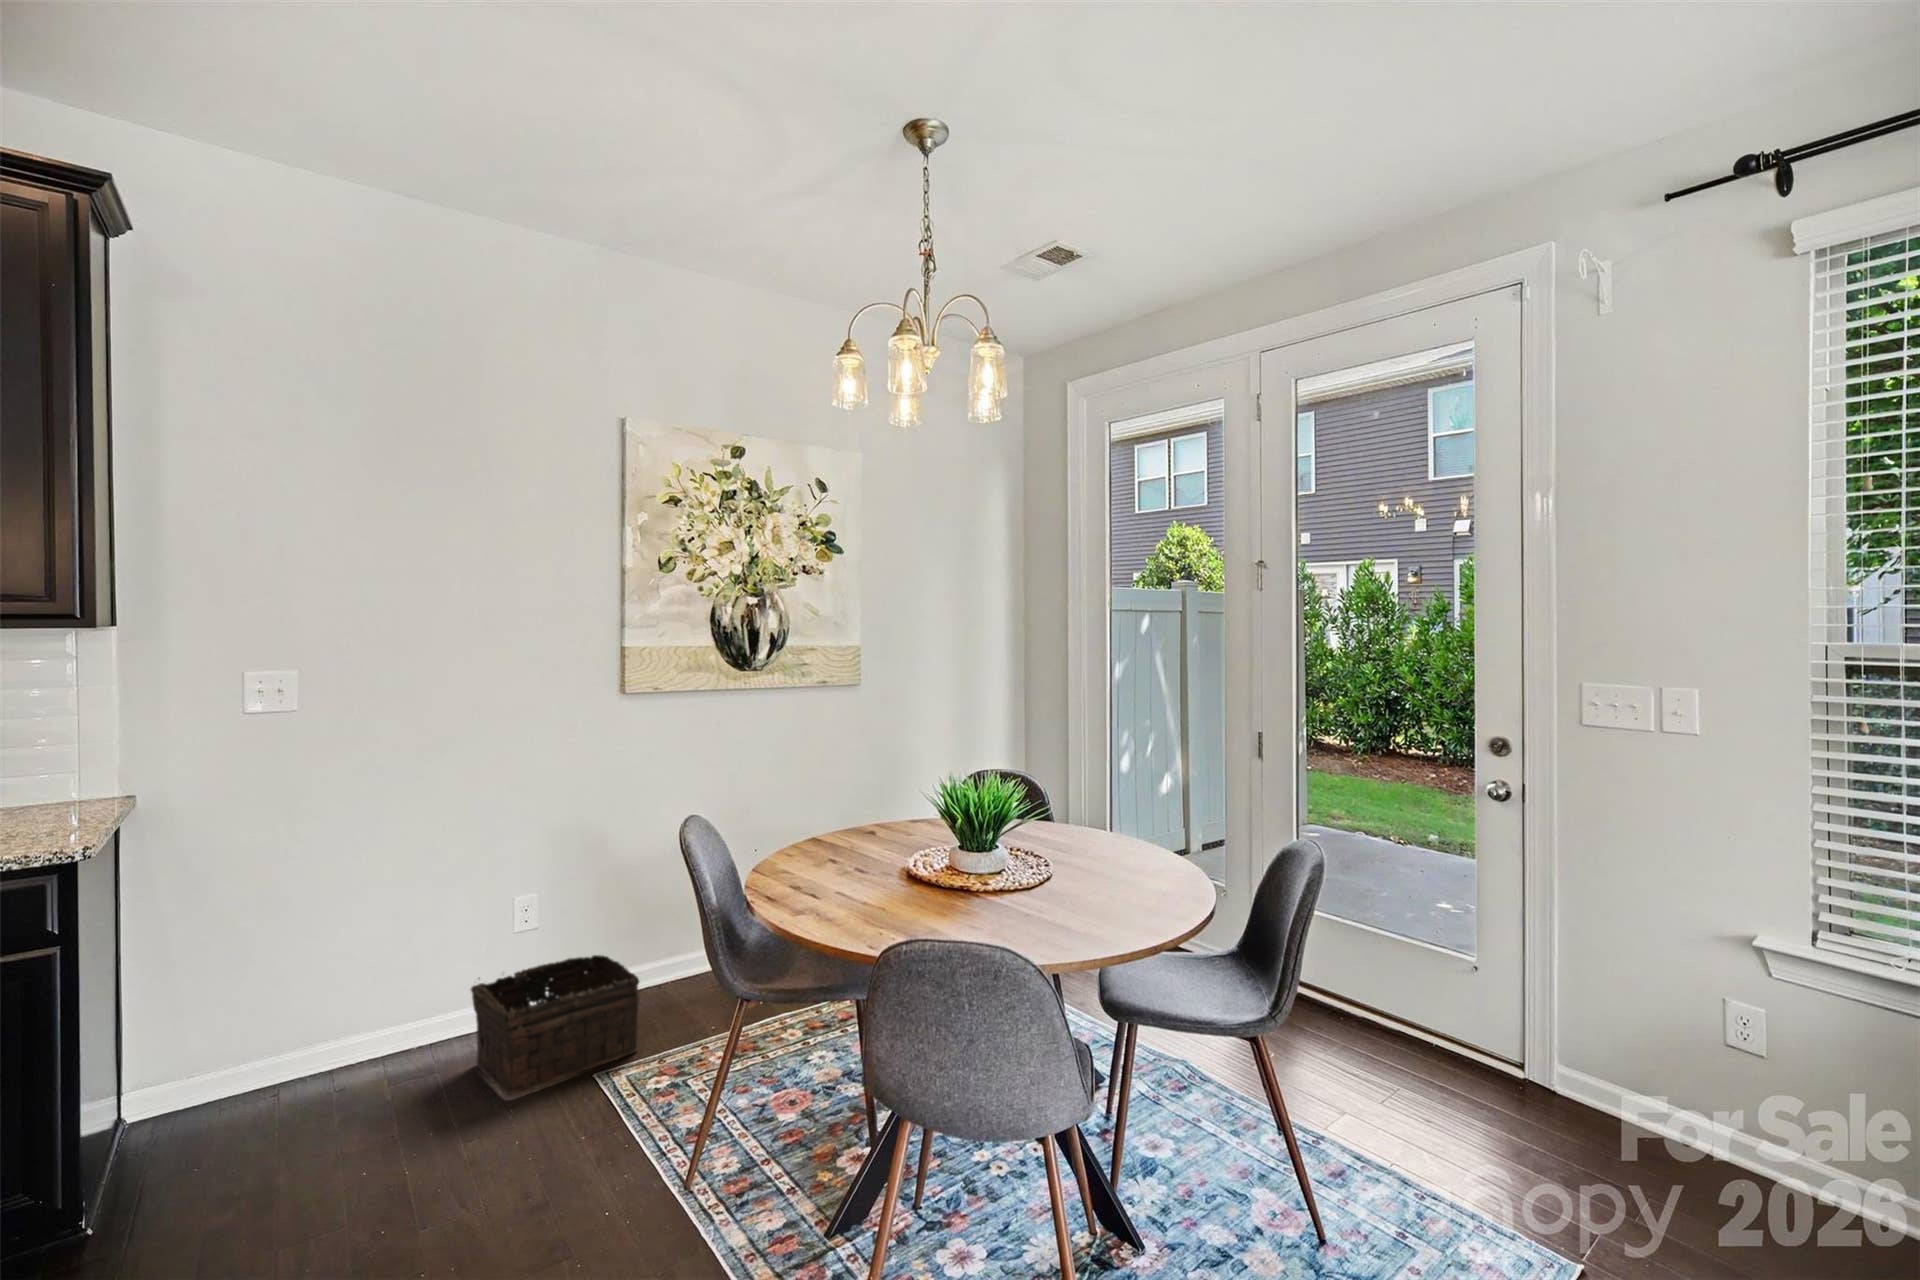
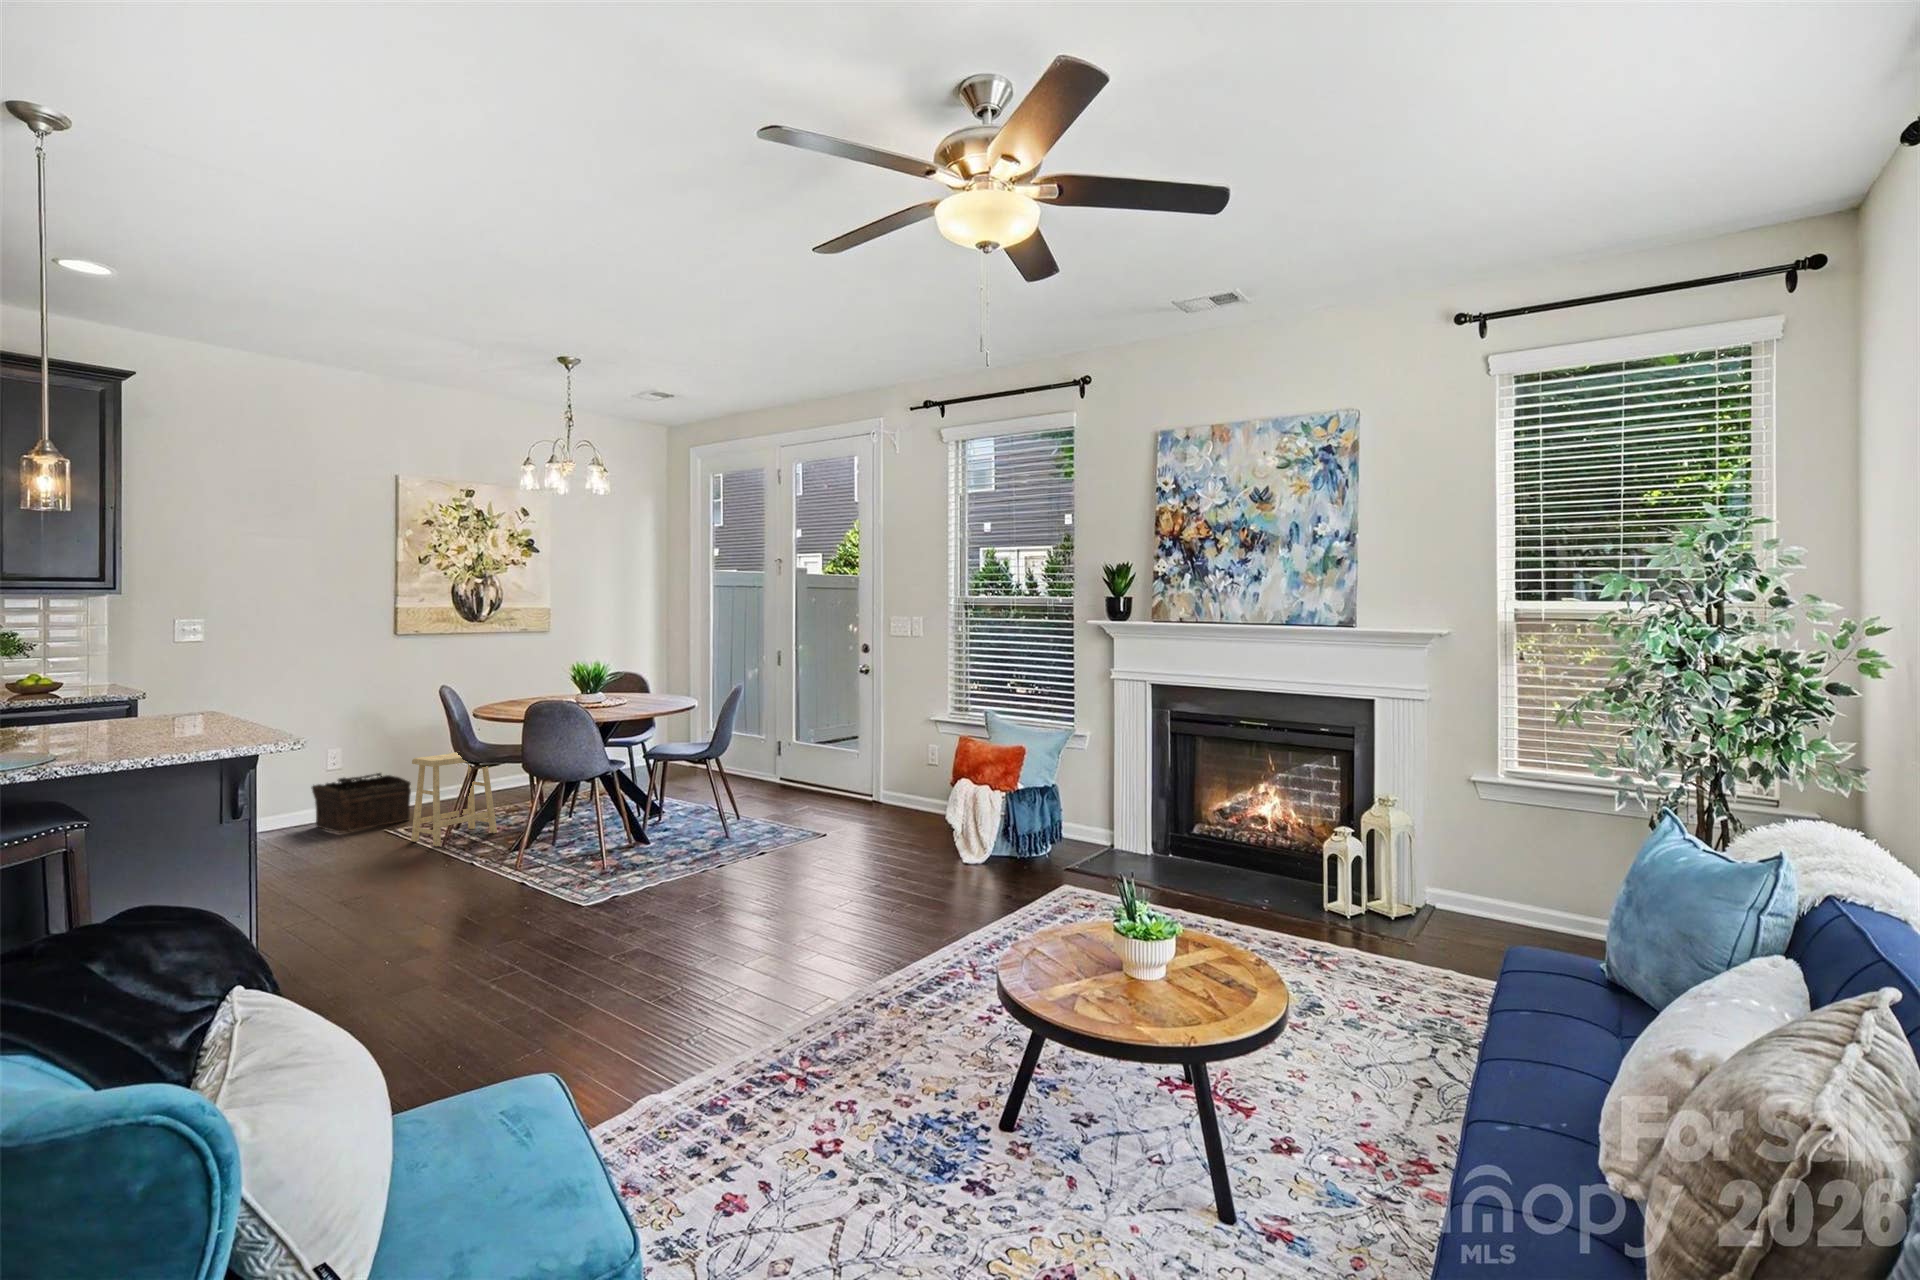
footstool: none [629,936,797,1184] -> present [411,752,497,846]

